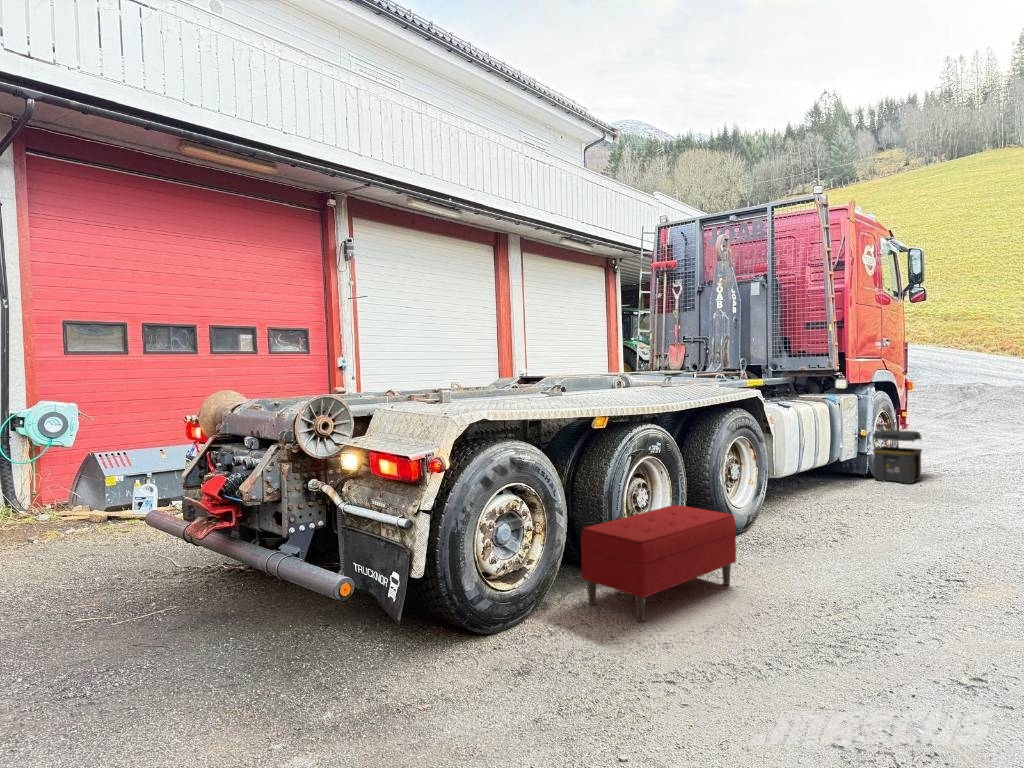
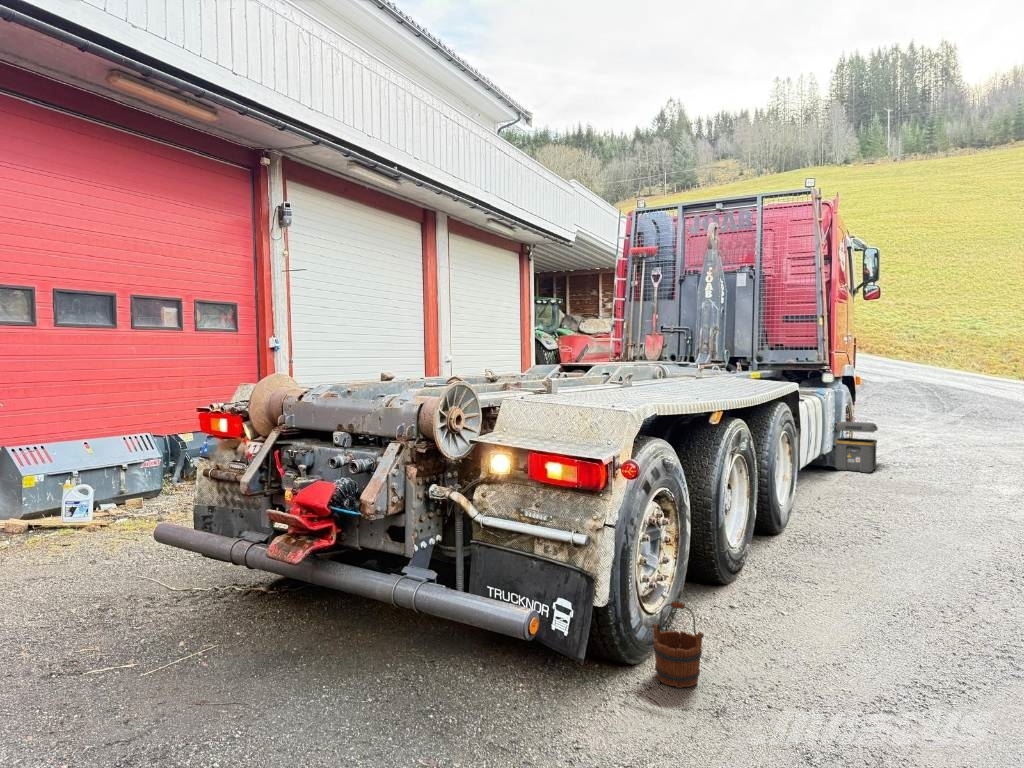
bench: present [581,505,736,622] -> none [695,501,826,630]
wooden bucket: none [487,585,528,661] -> present [653,601,704,688]

